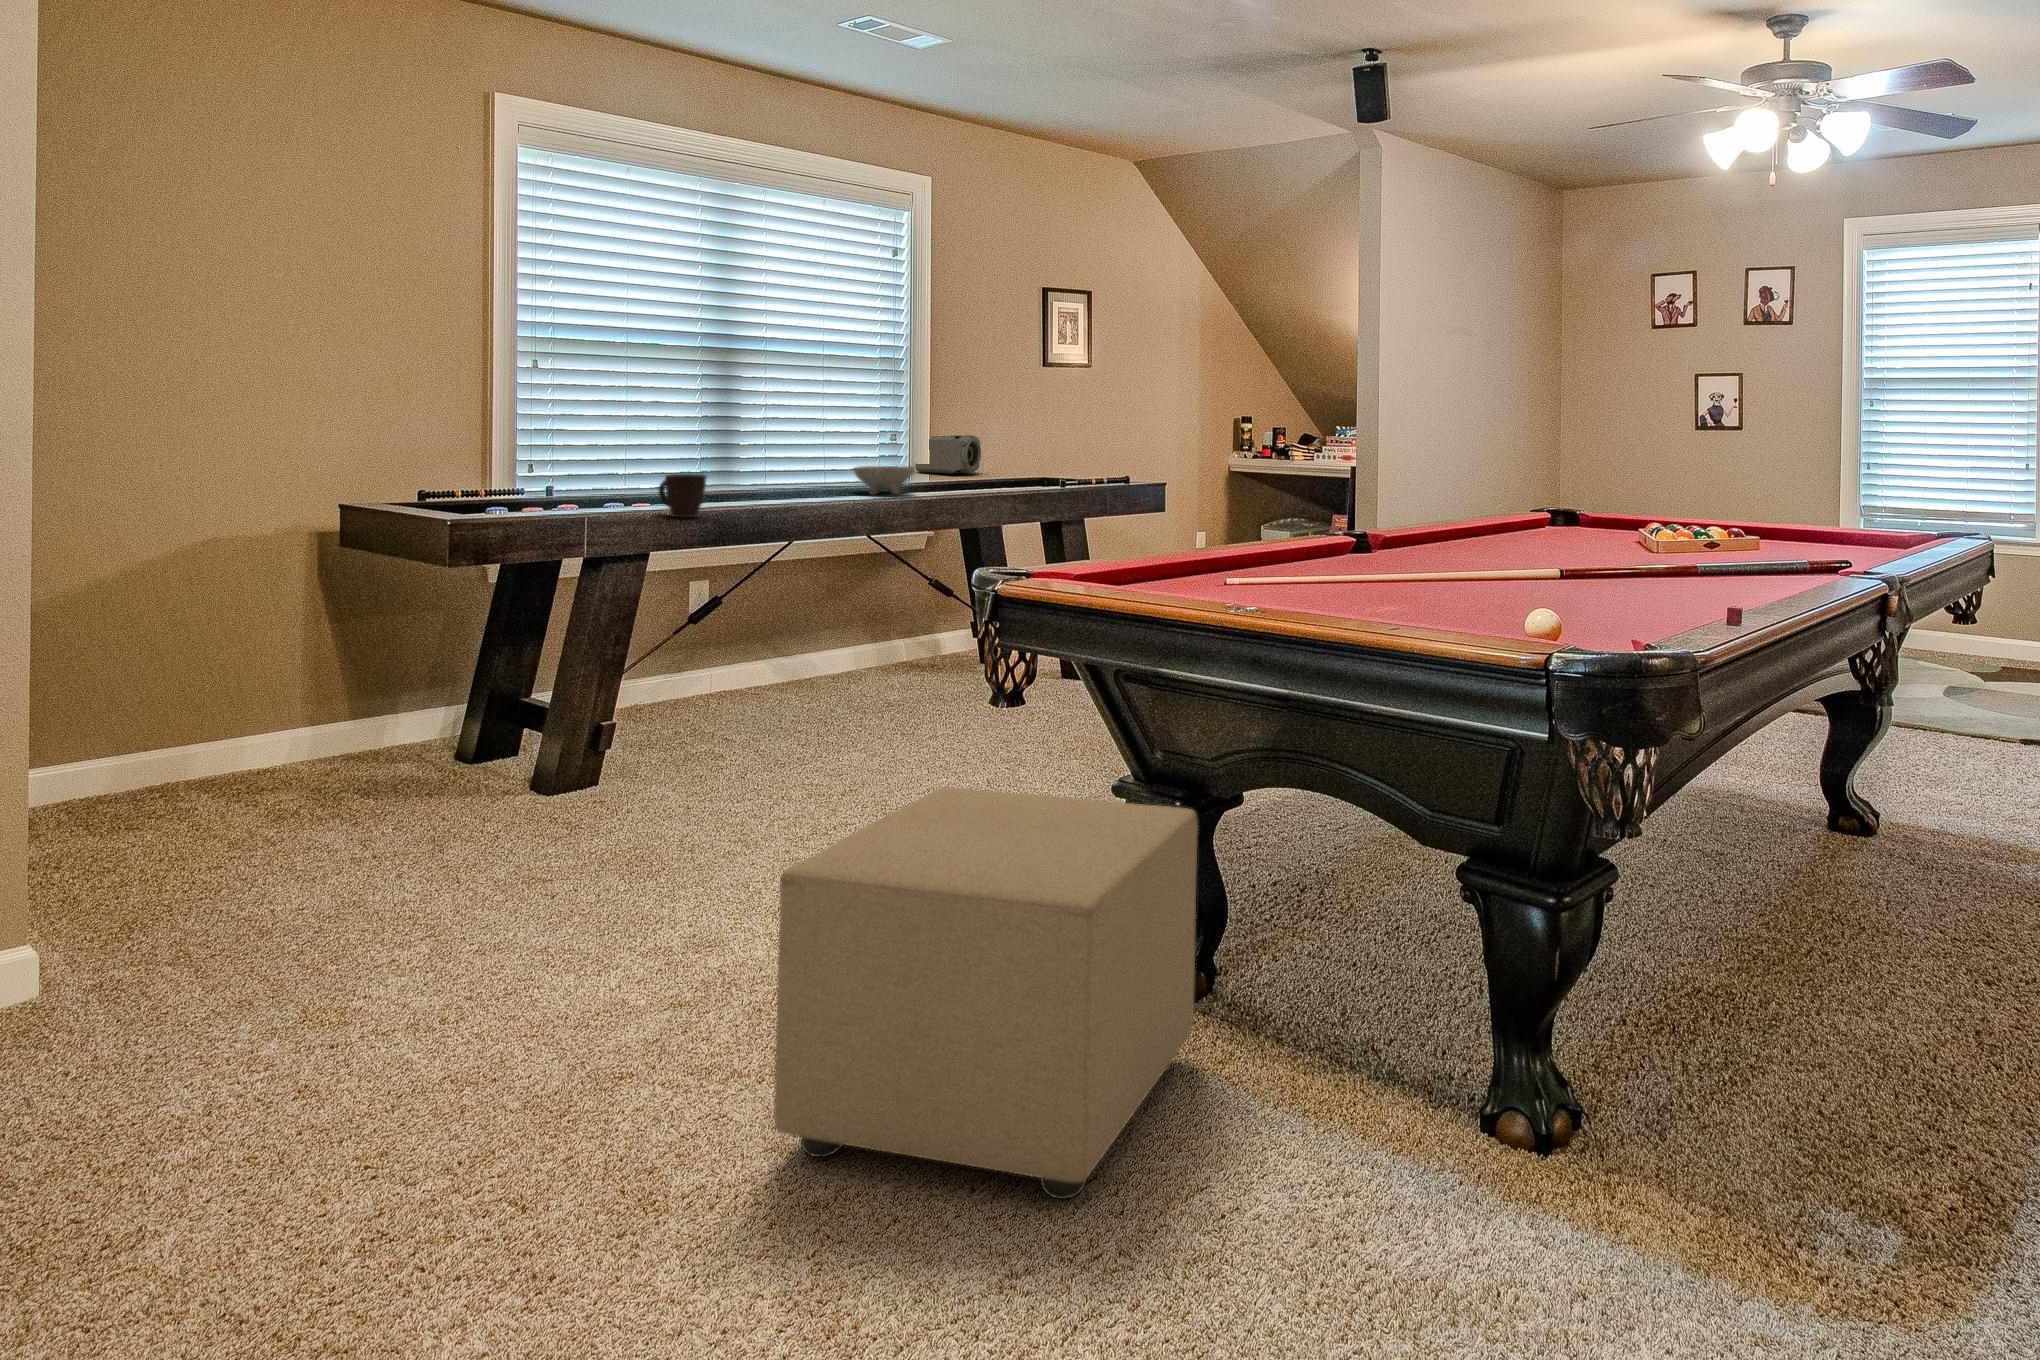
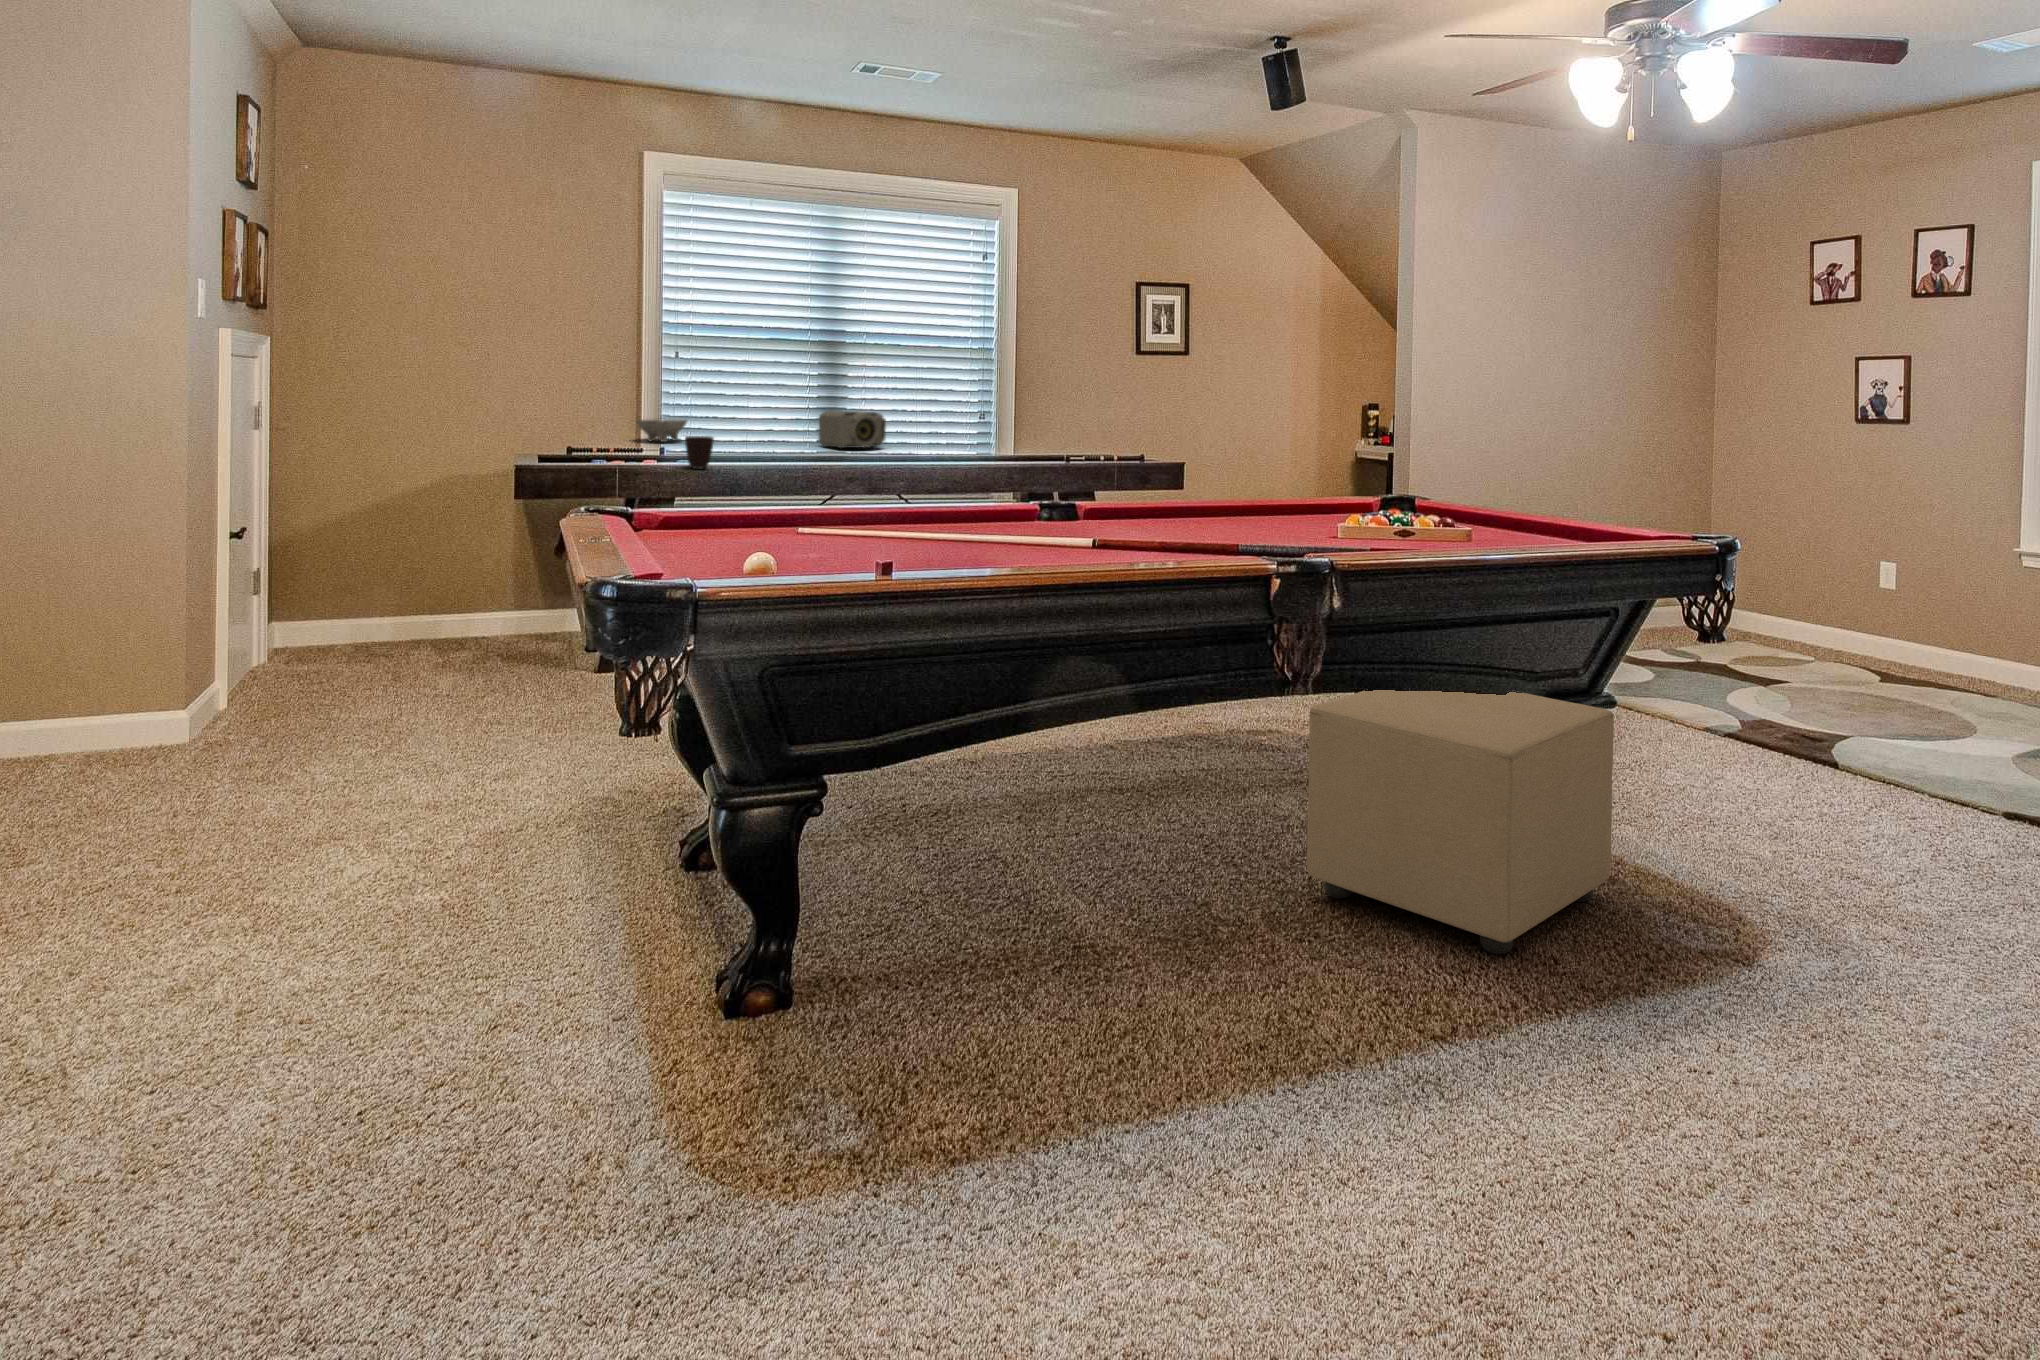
speaker: present [915,435,981,474] -> present [819,411,886,448]
bowl: present [854,466,915,495] -> present [637,420,687,442]
ottoman: present [774,787,1198,1199] -> present [1307,690,1614,954]

